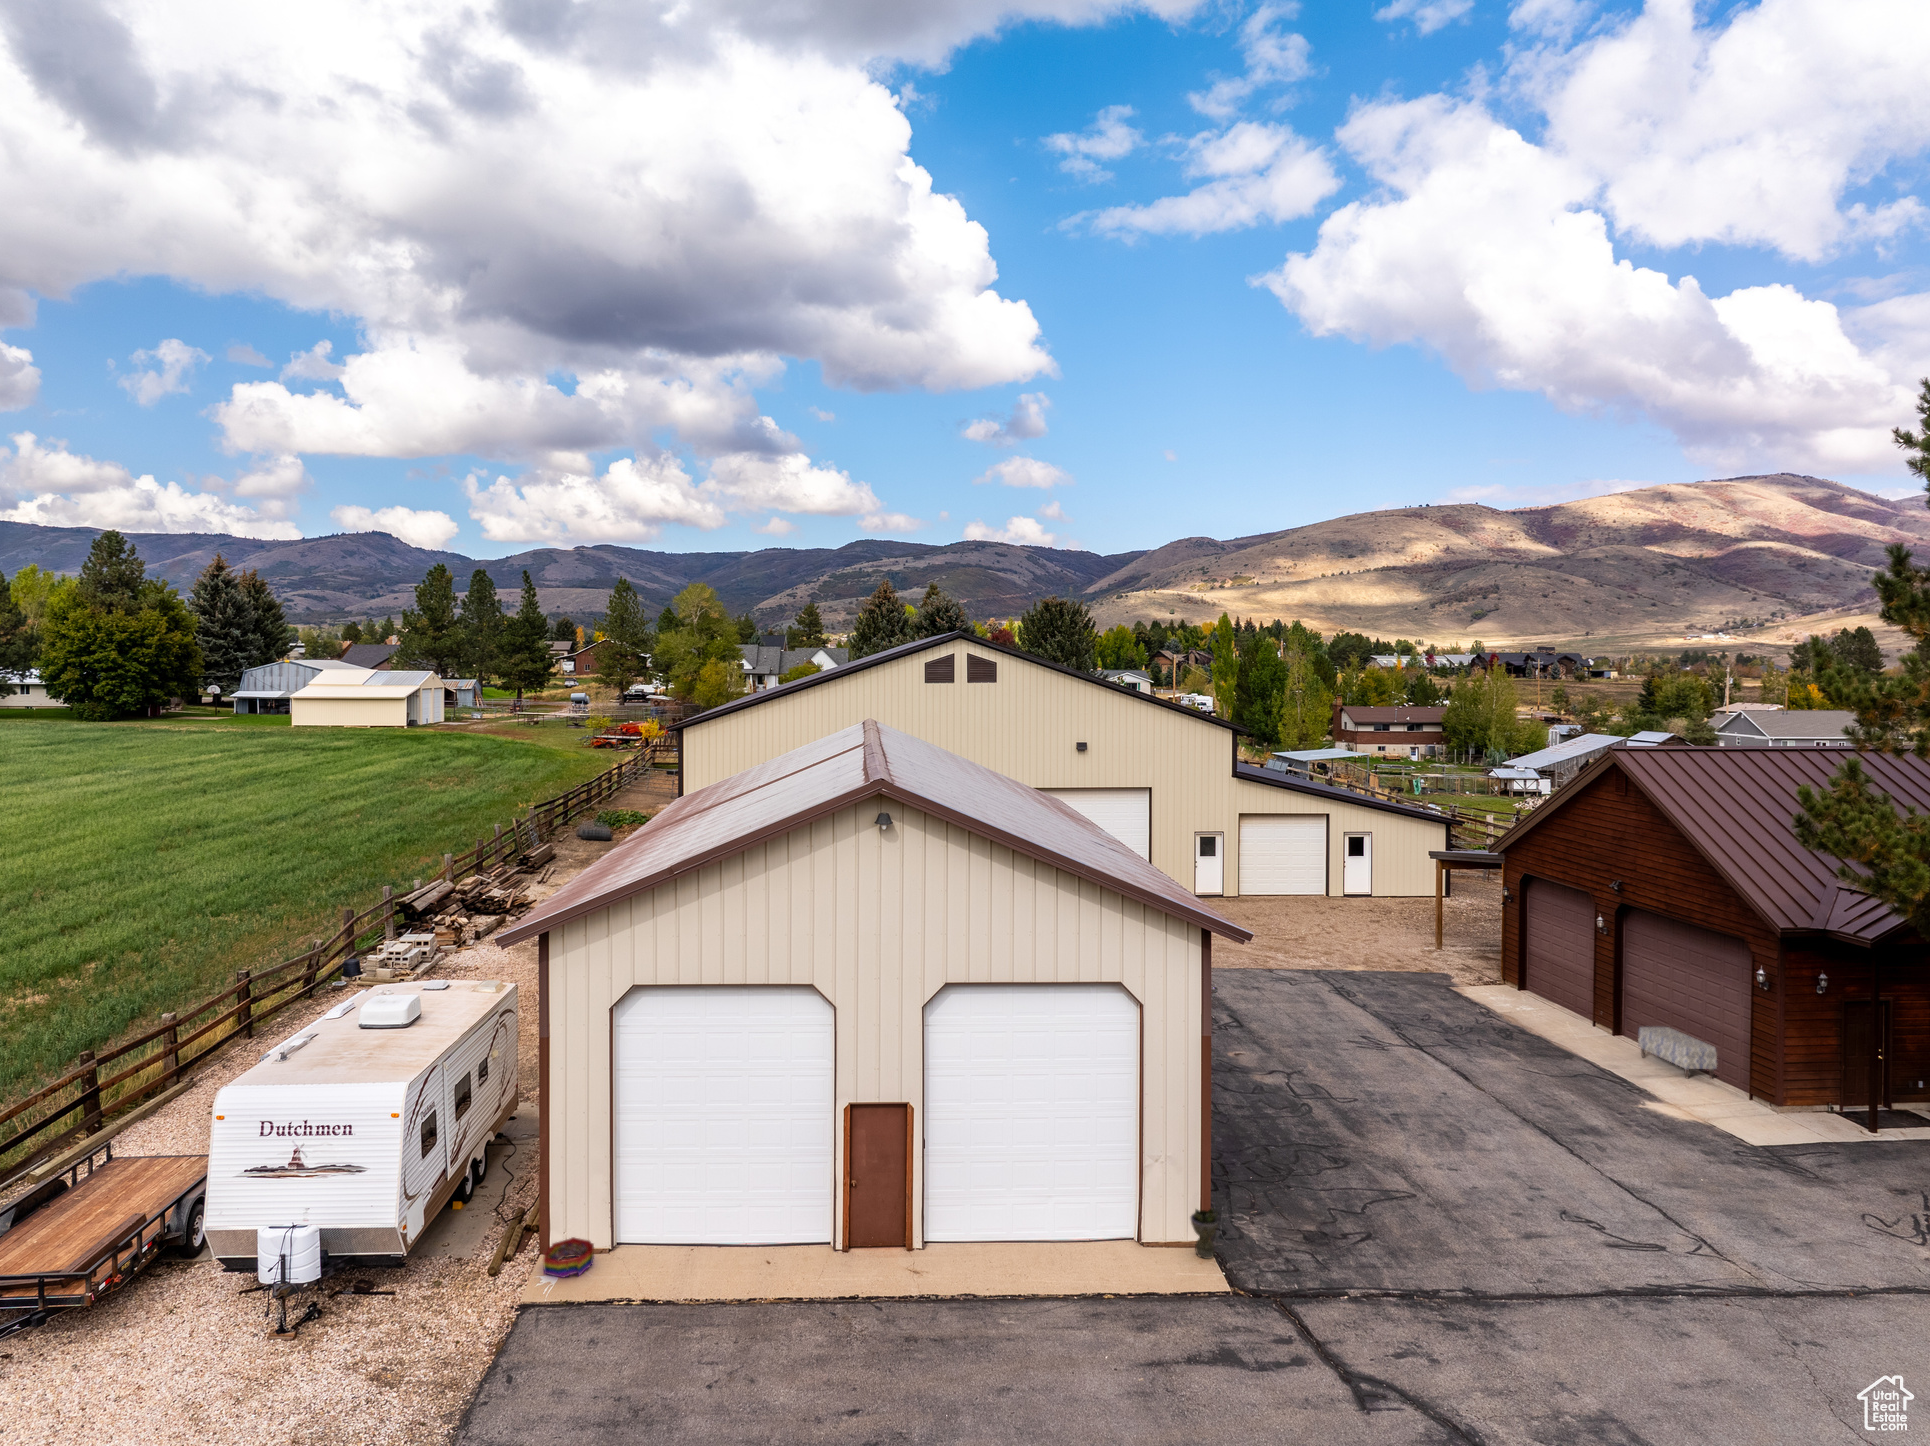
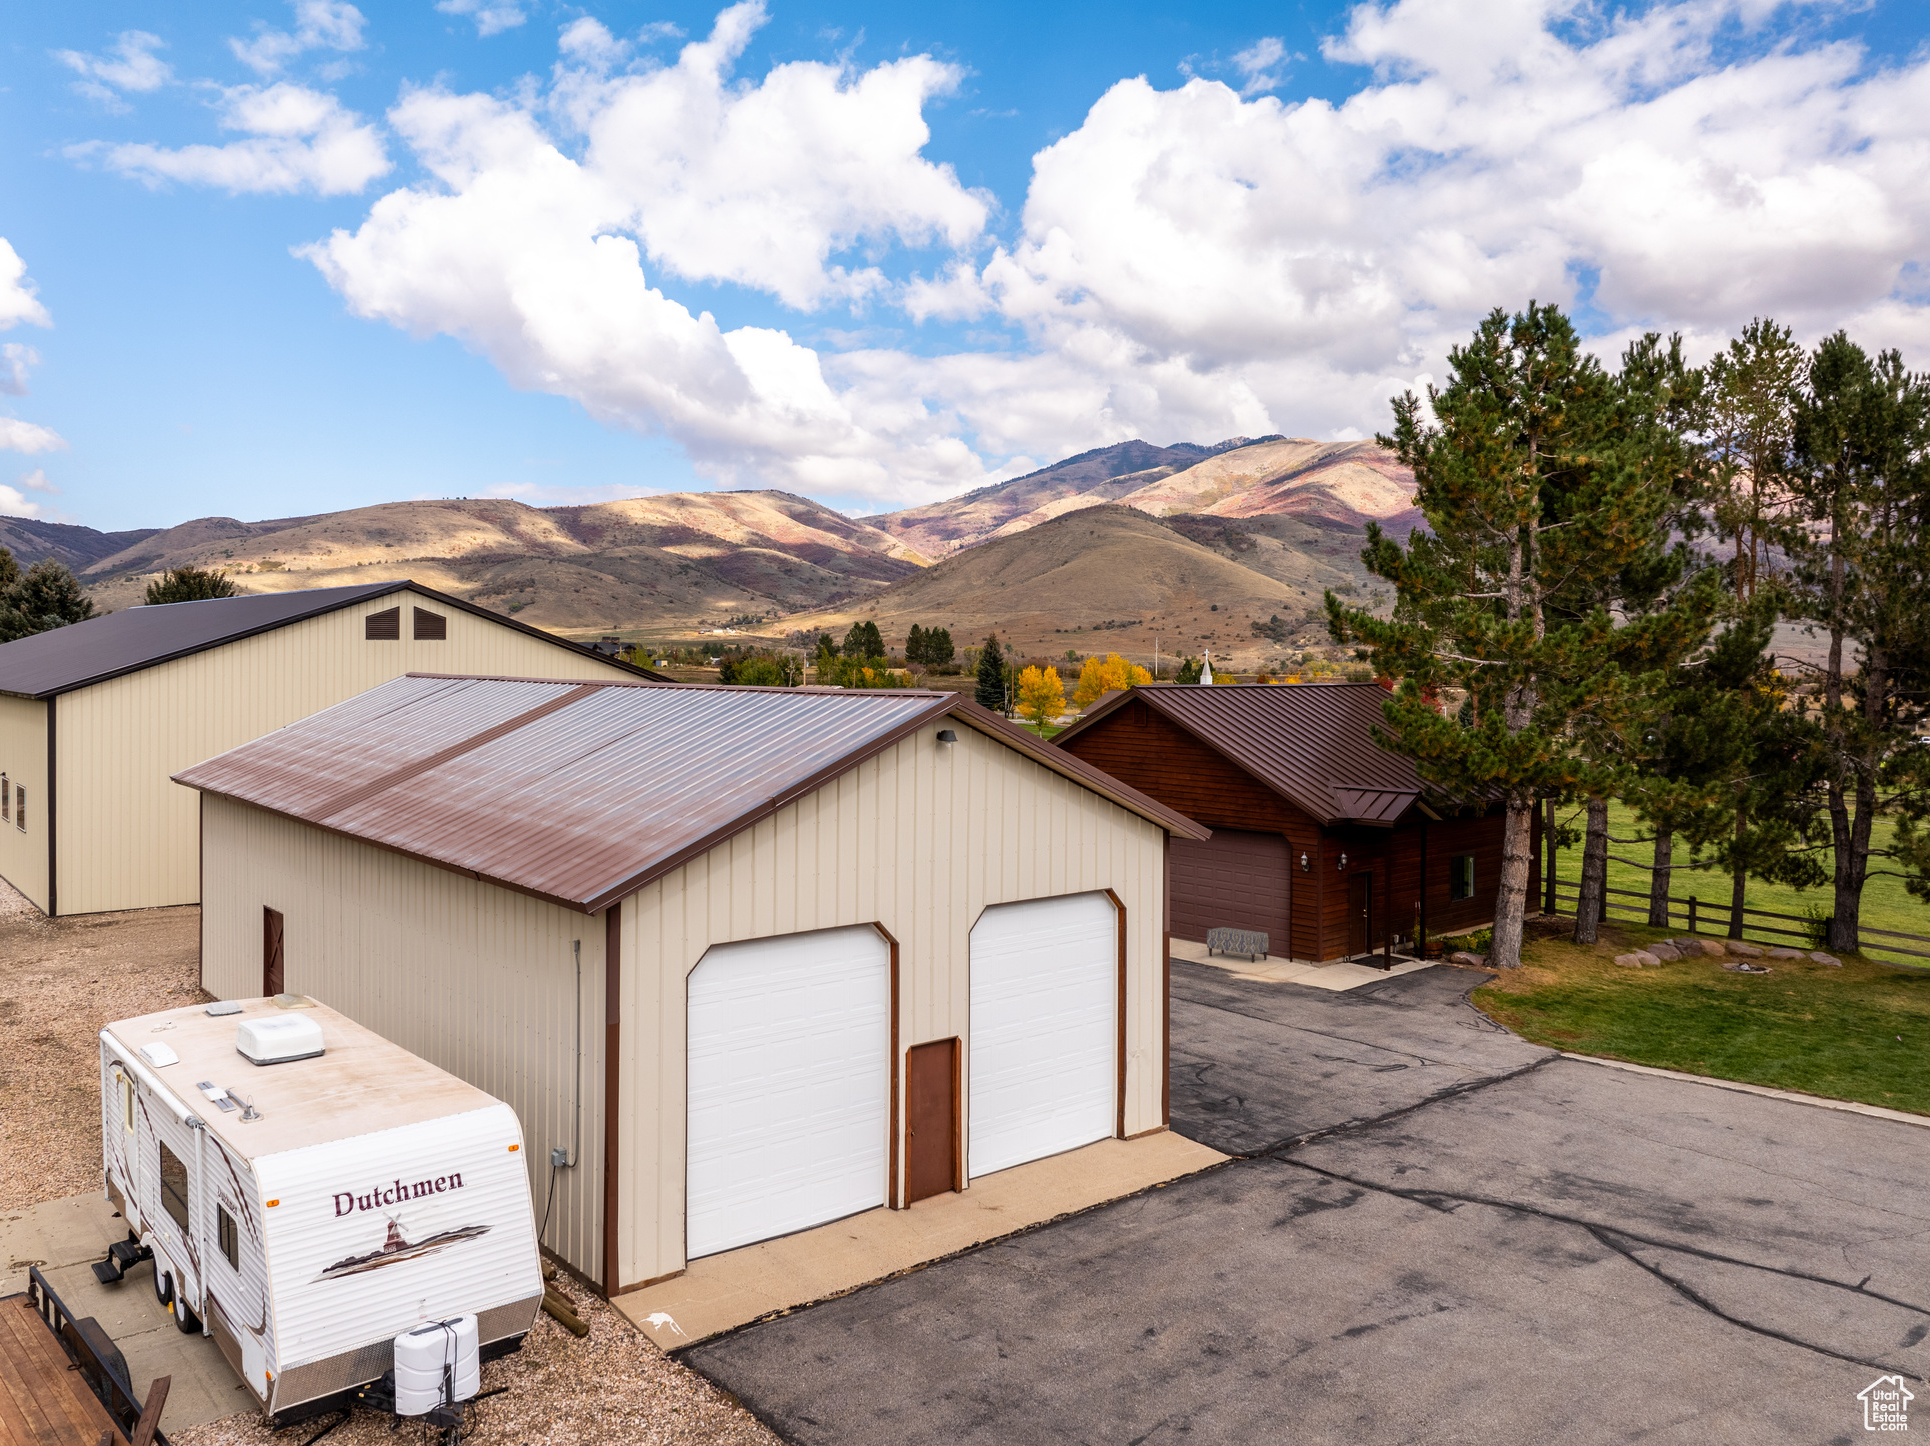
planter: present [1191,1208,1218,1259] -> none [1154,1085,1180,1132]
storage bin: present [543,1237,594,1278] -> none [625,1281,690,1330]

